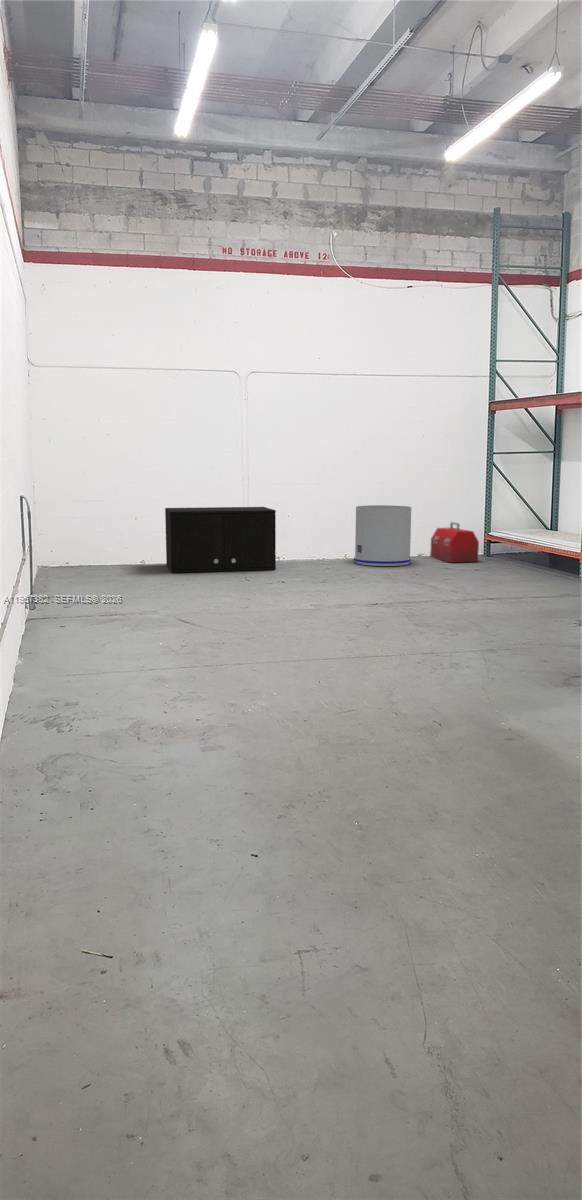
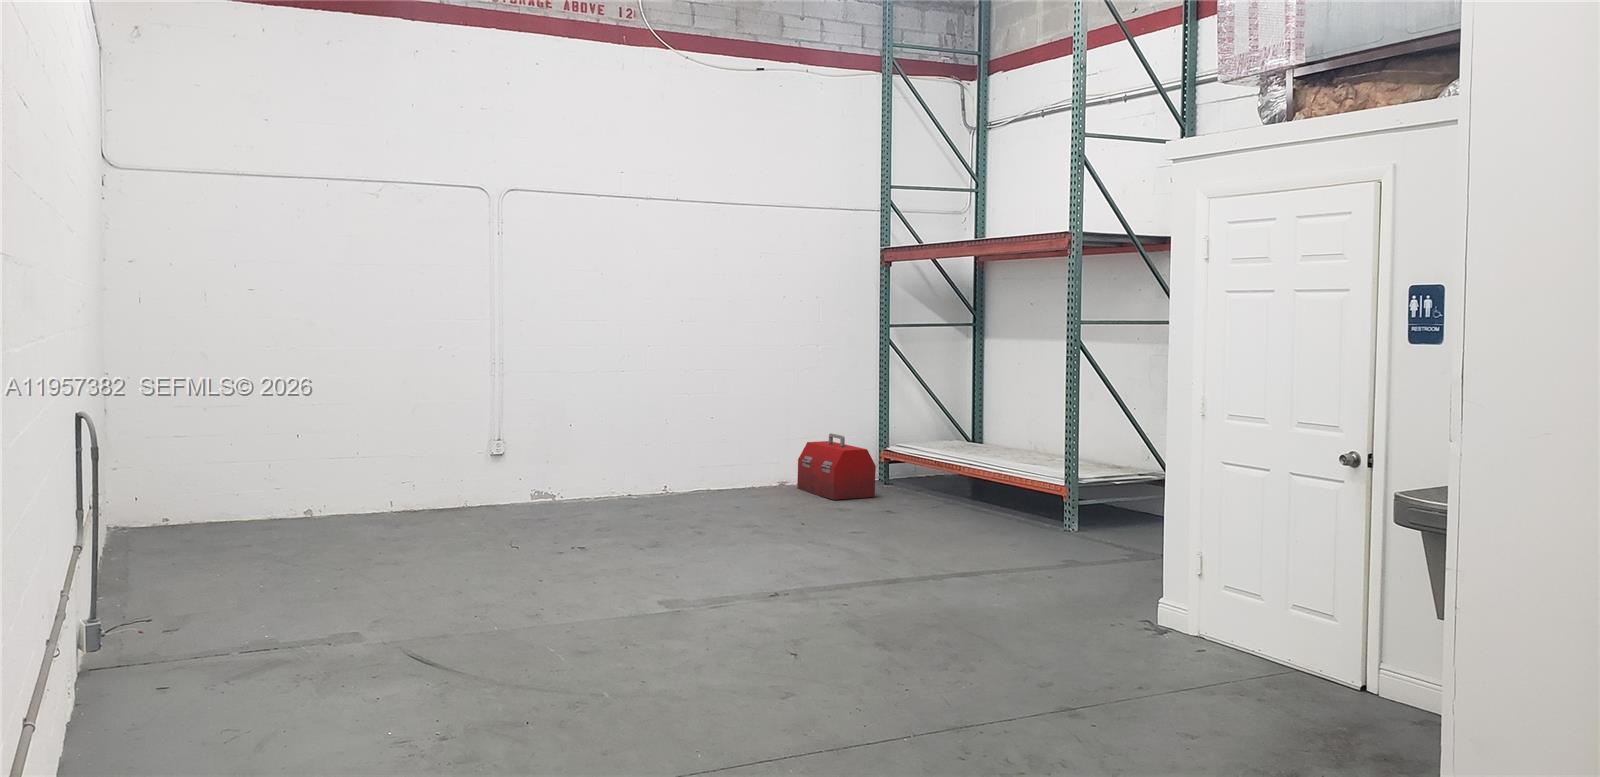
trash can: present [354,505,411,566] -> none [680,408,773,510]
storage cabinet: present [165,507,276,573] -> none [355,413,556,535]

